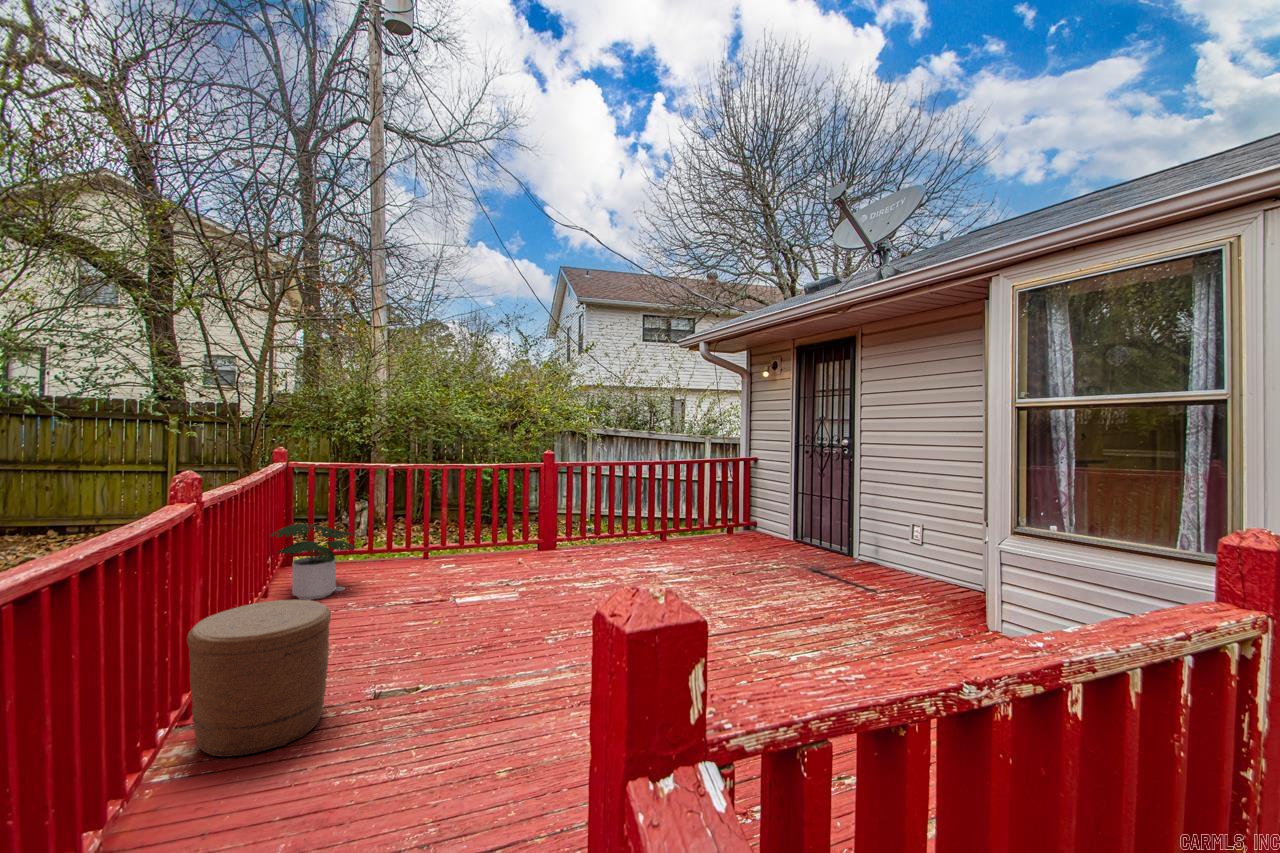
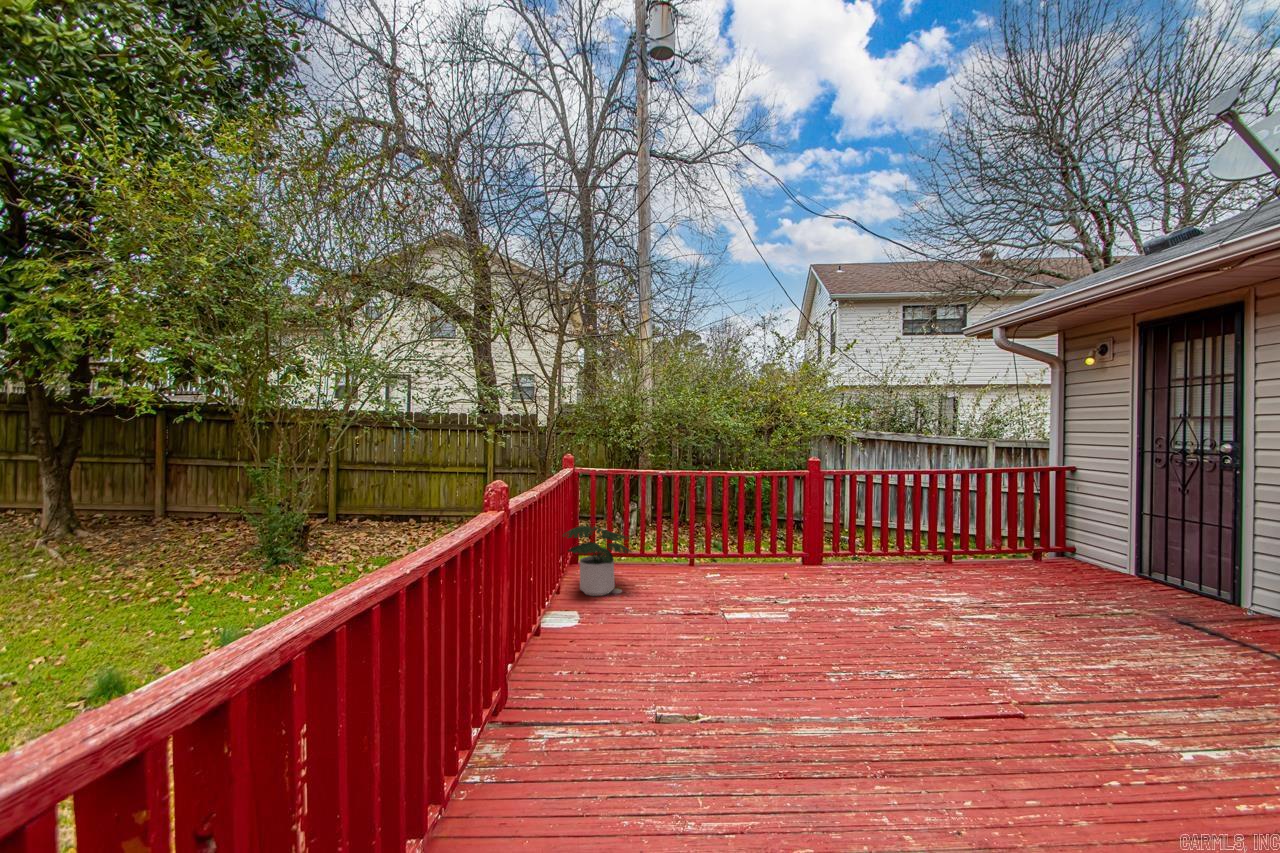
woven basket: present [187,600,331,757] -> none [503,610,618,762]

